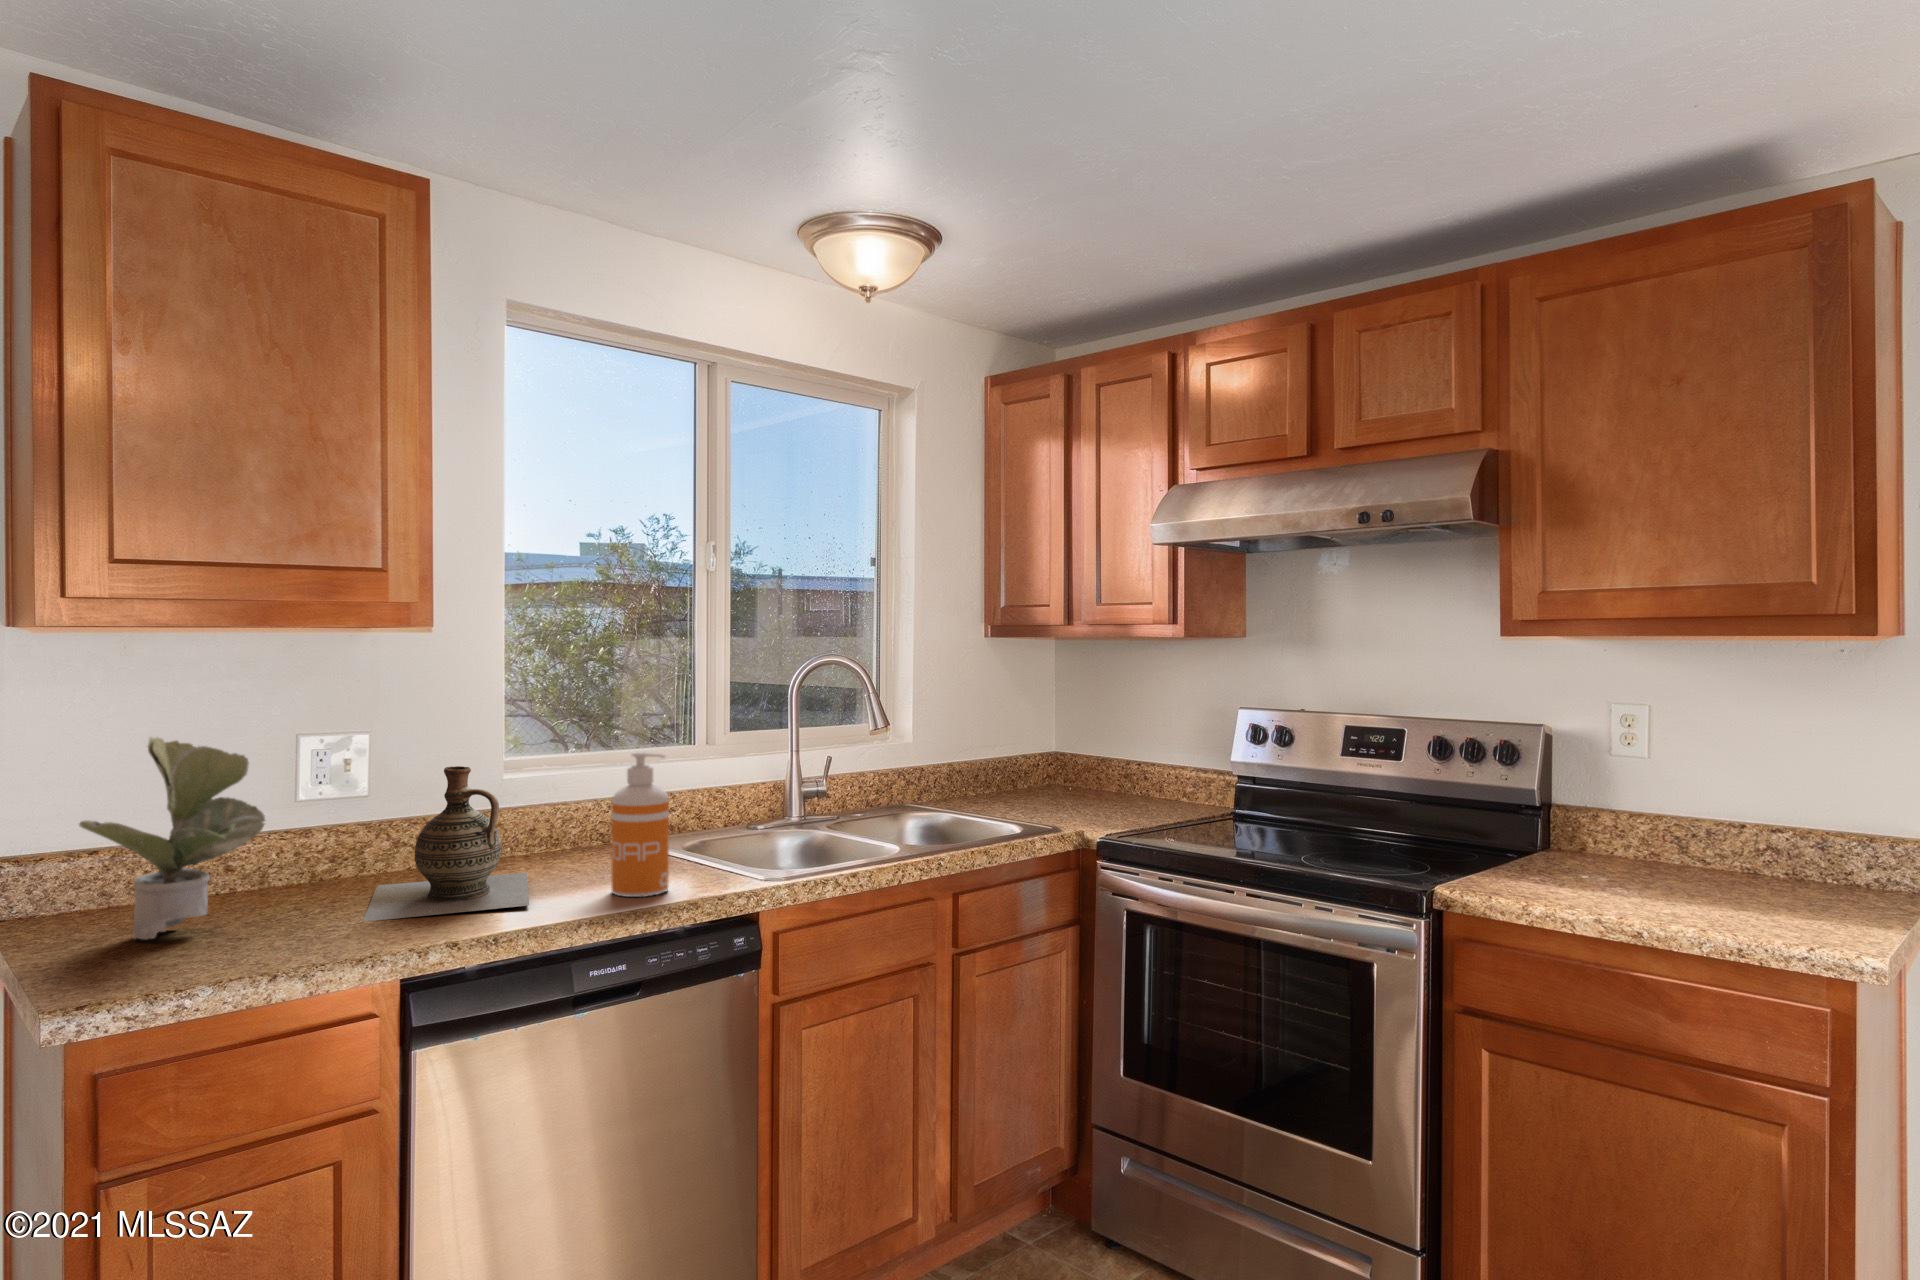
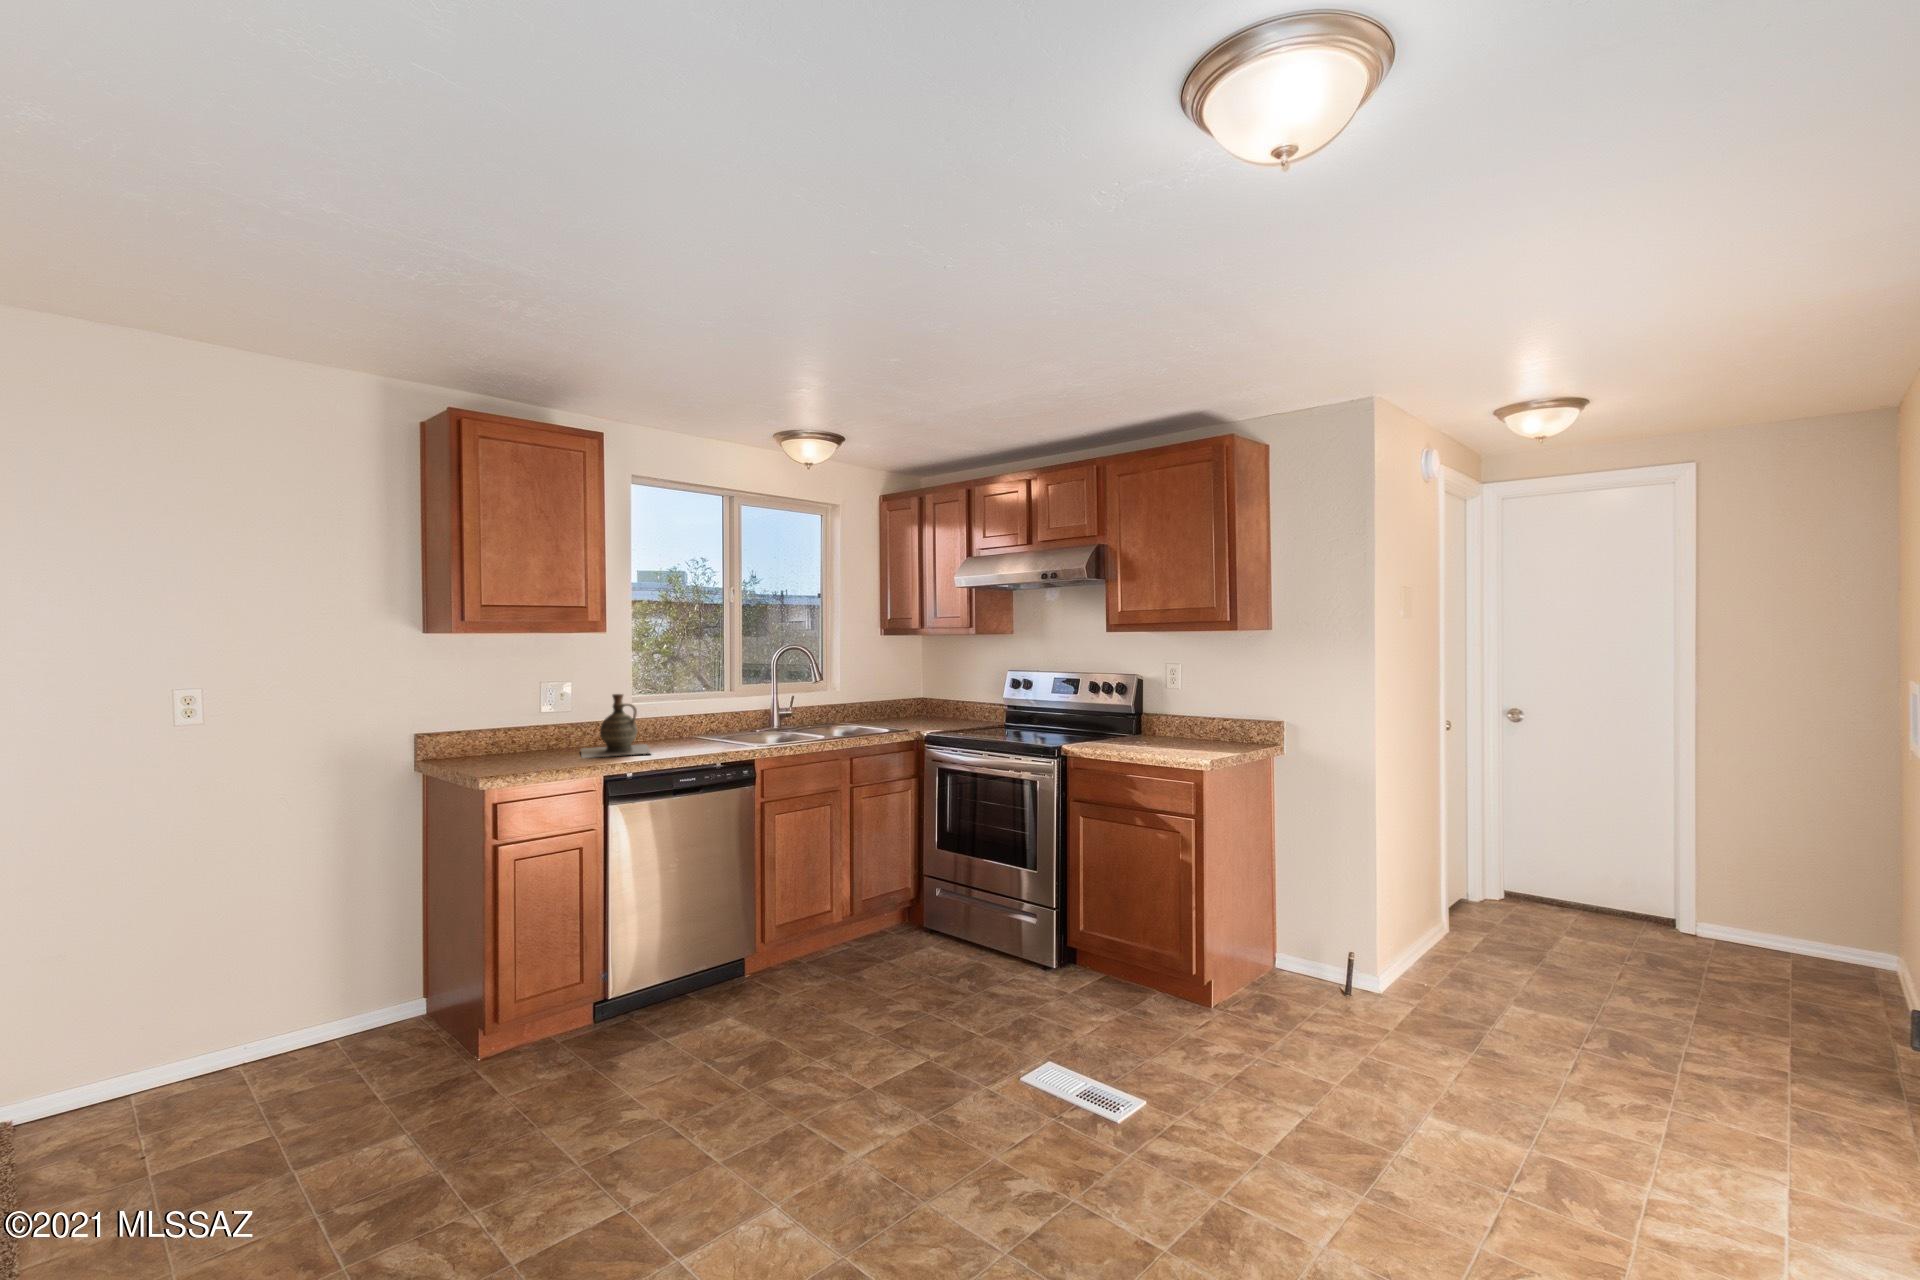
potted plant: present [79,737,265,940] -> none [472,679,540,762]
soap dispenser: present [611,752,669,897] -> none [687,688,713,752]

